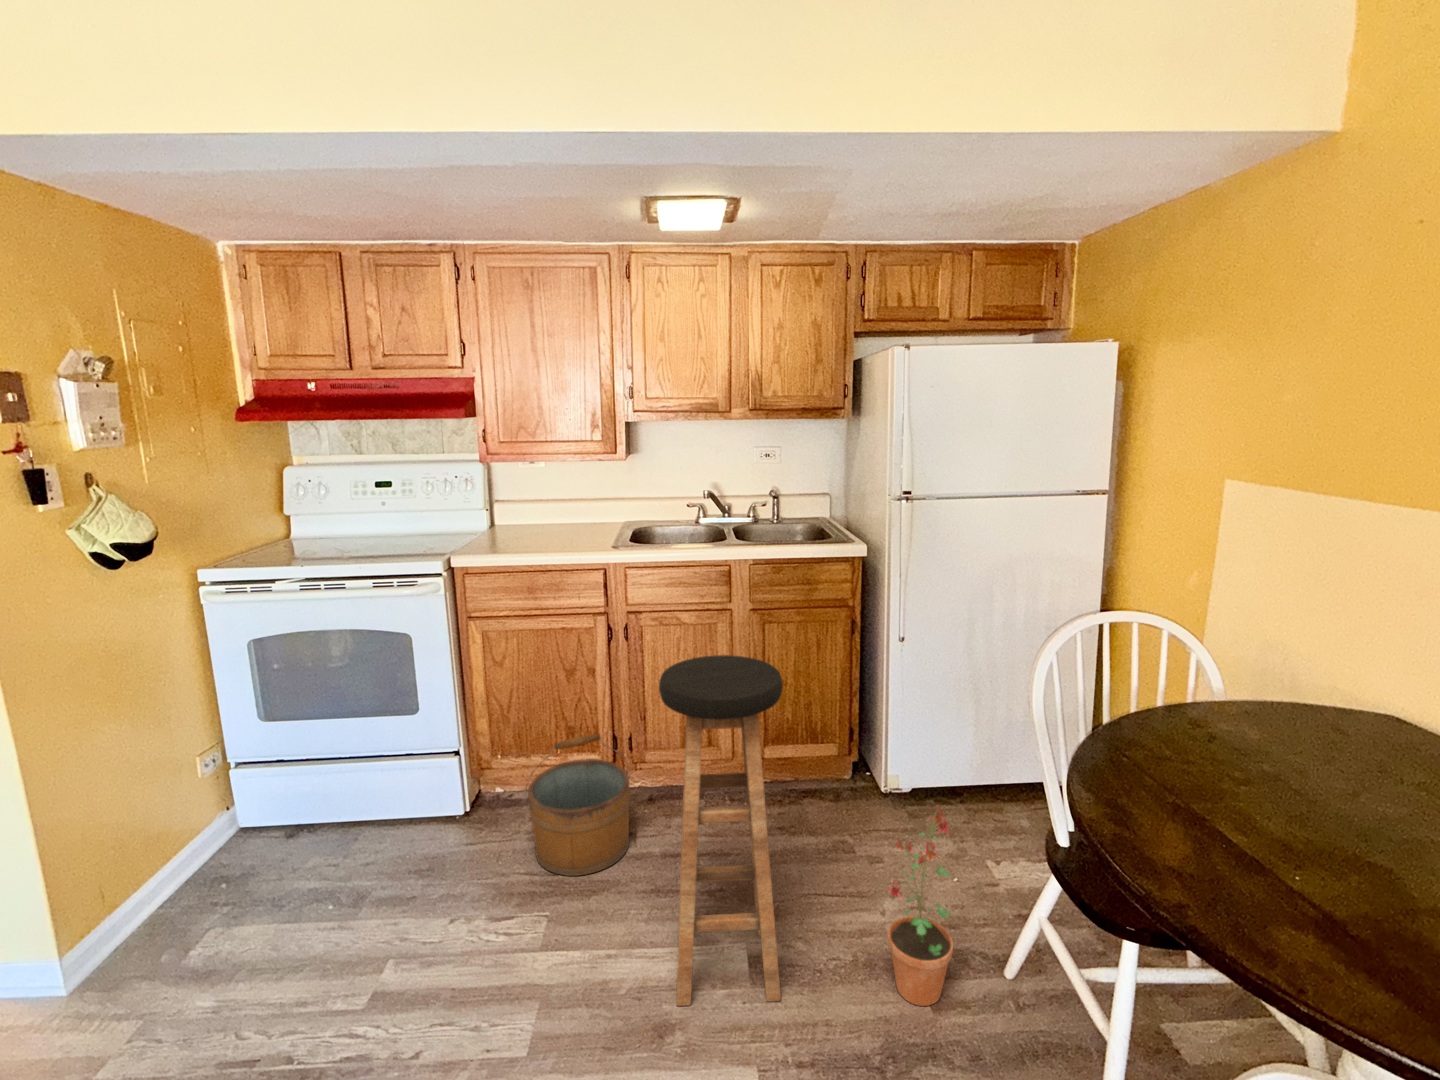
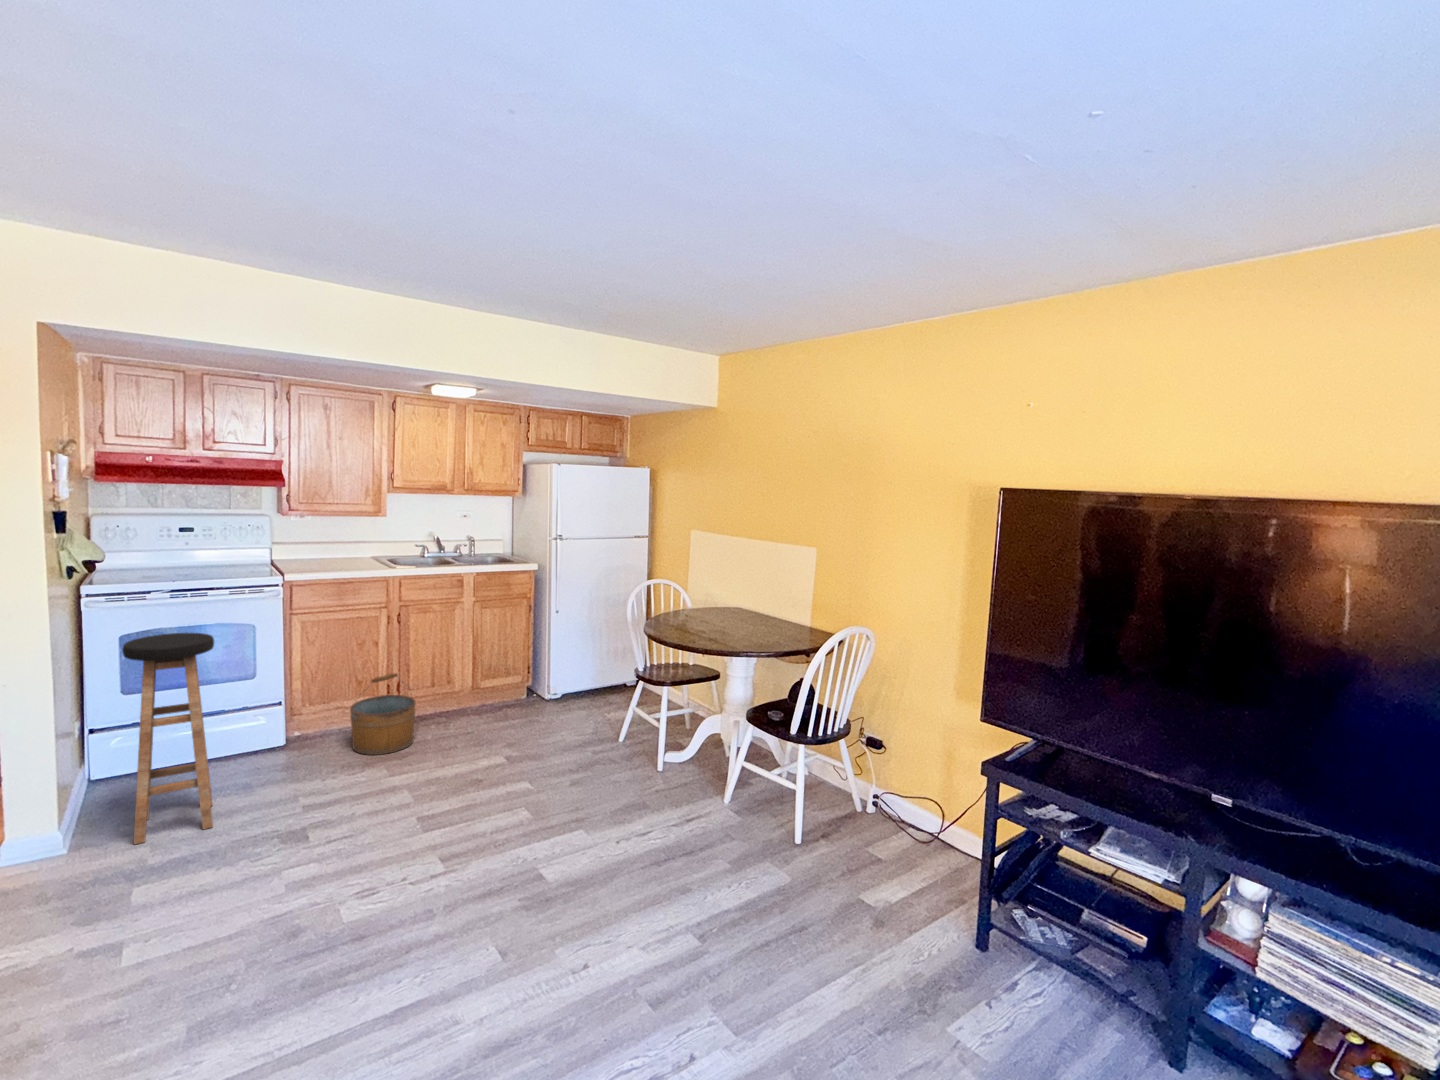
bar stool: present [659,655,783,1006] -> present [122,633,214,844]
potted plant: present [888,810,953,1006] -> none [572,668,600,753]

